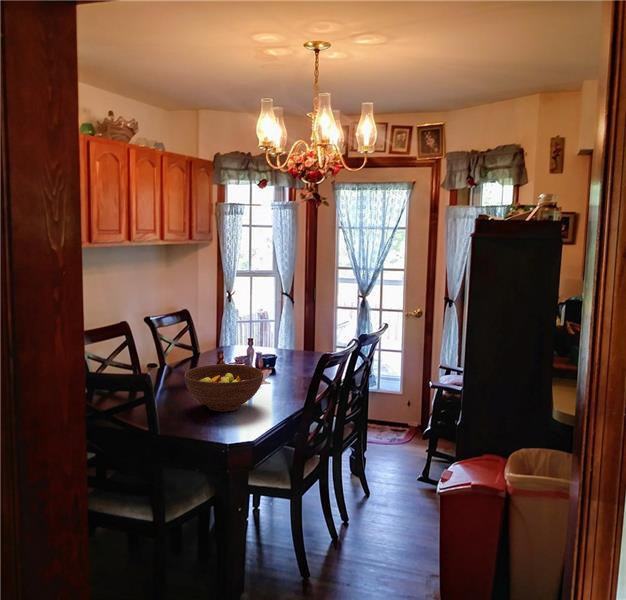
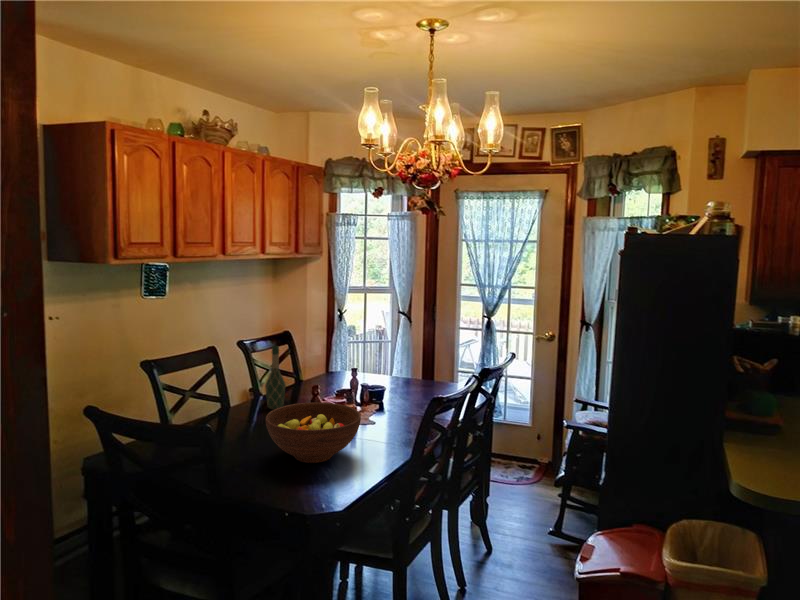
wine bottle: none [173,320,191,375] -> present [265,346,286,409]

